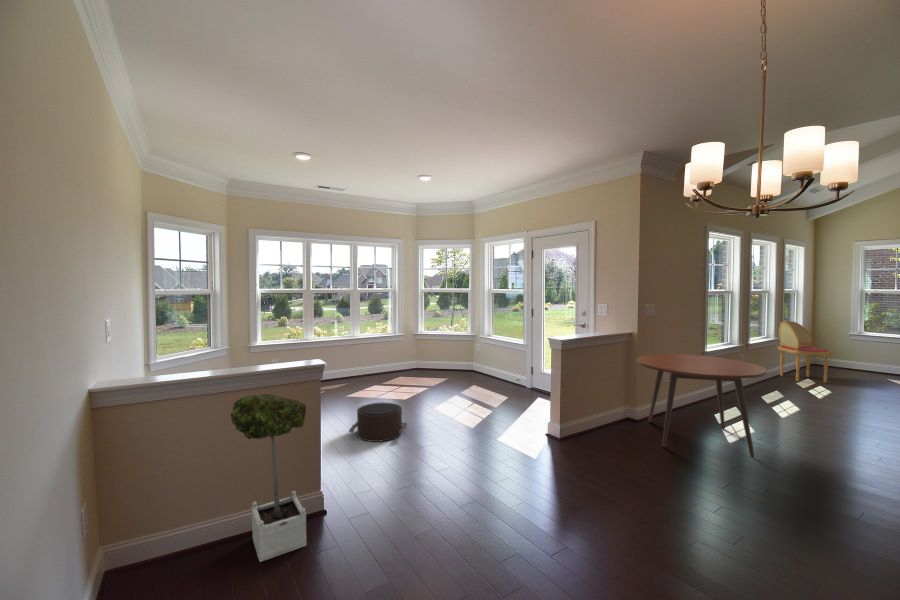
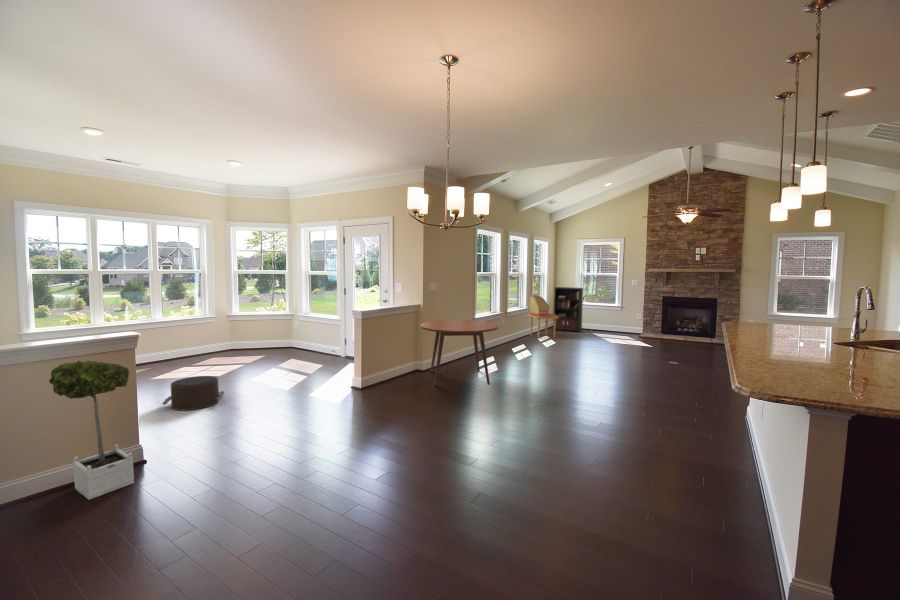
bookcase: none [816,310,889,376] -> present [554,287,583,331]

